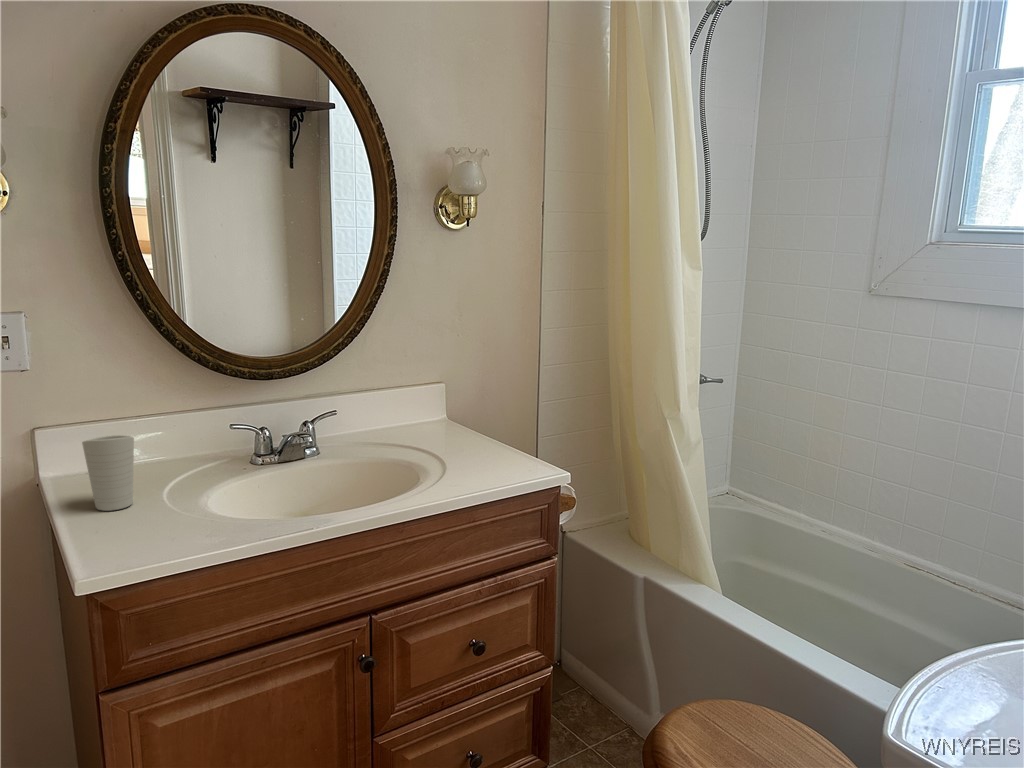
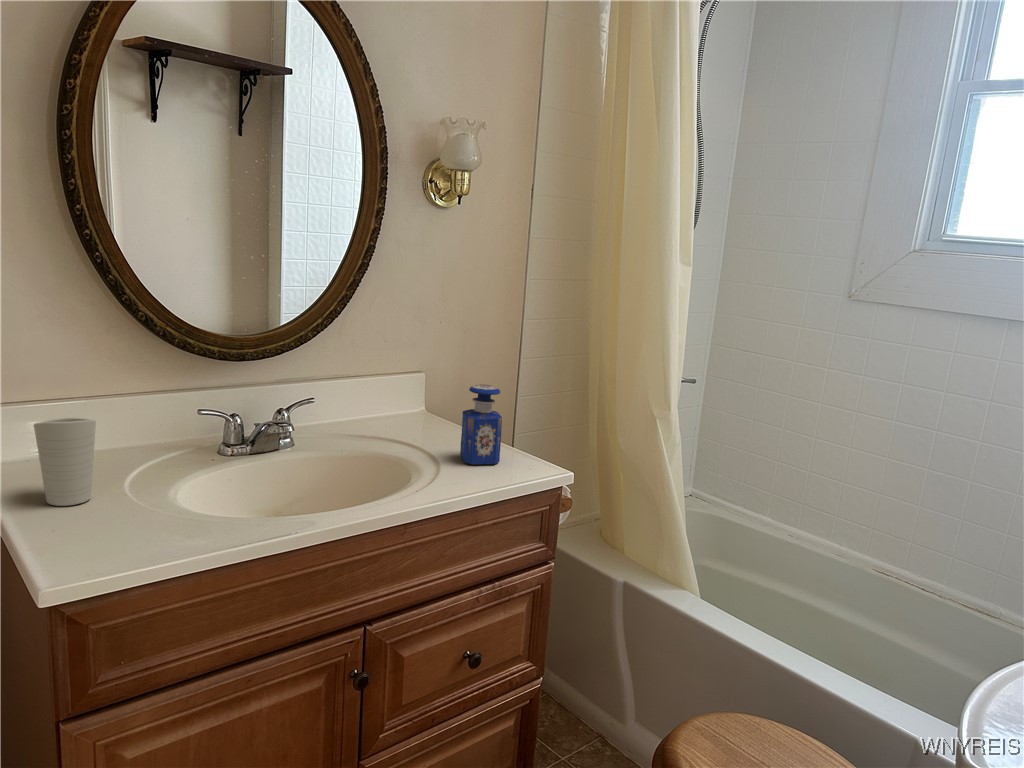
perfume bottle: none [465,394,500,468] -> present [460,384,502,464]

